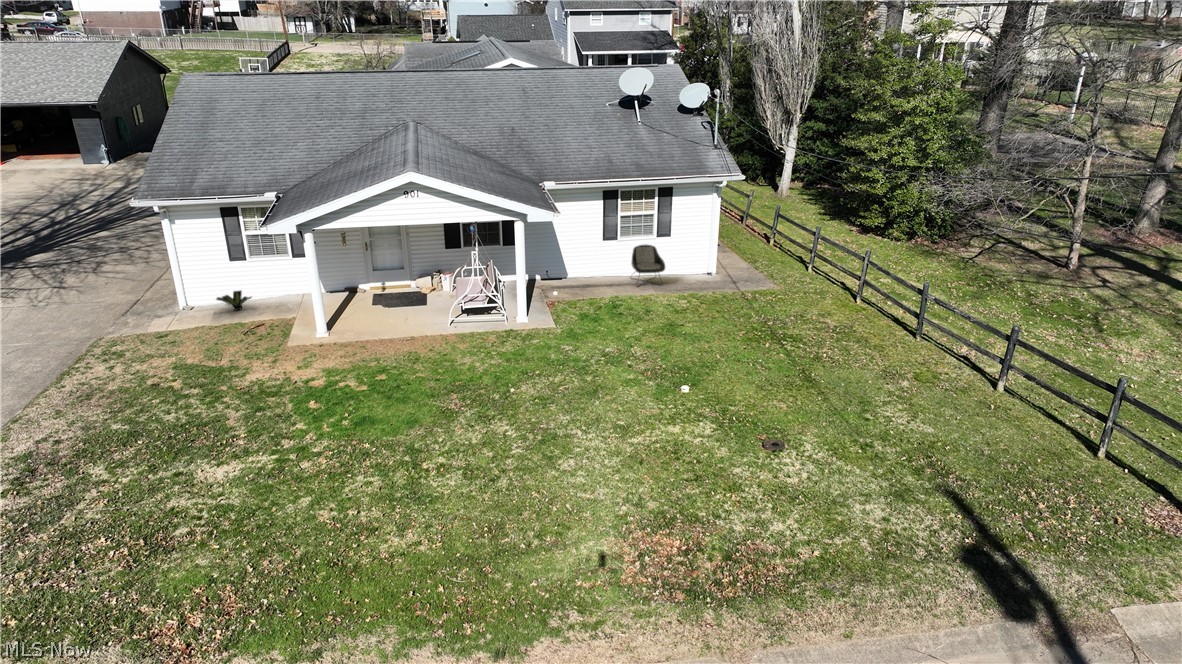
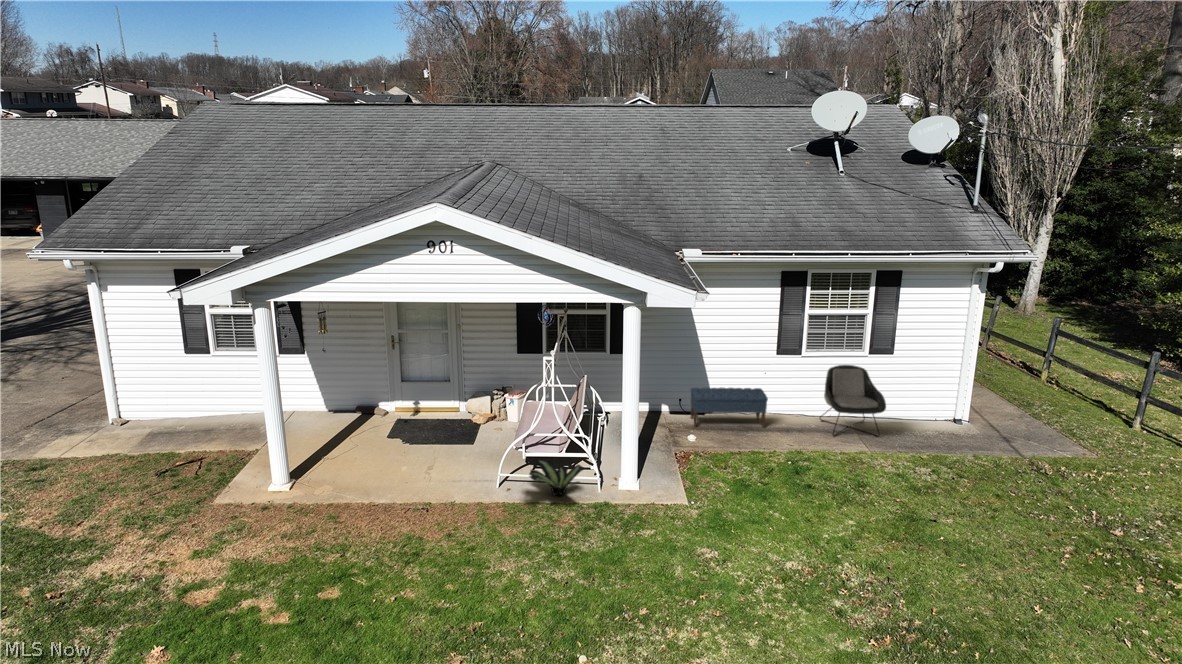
bench: none [553,262,599,287] -> present [691,388,768,428]
potted plant: present [216,291,251,310] -> present [529,458,585,496]

